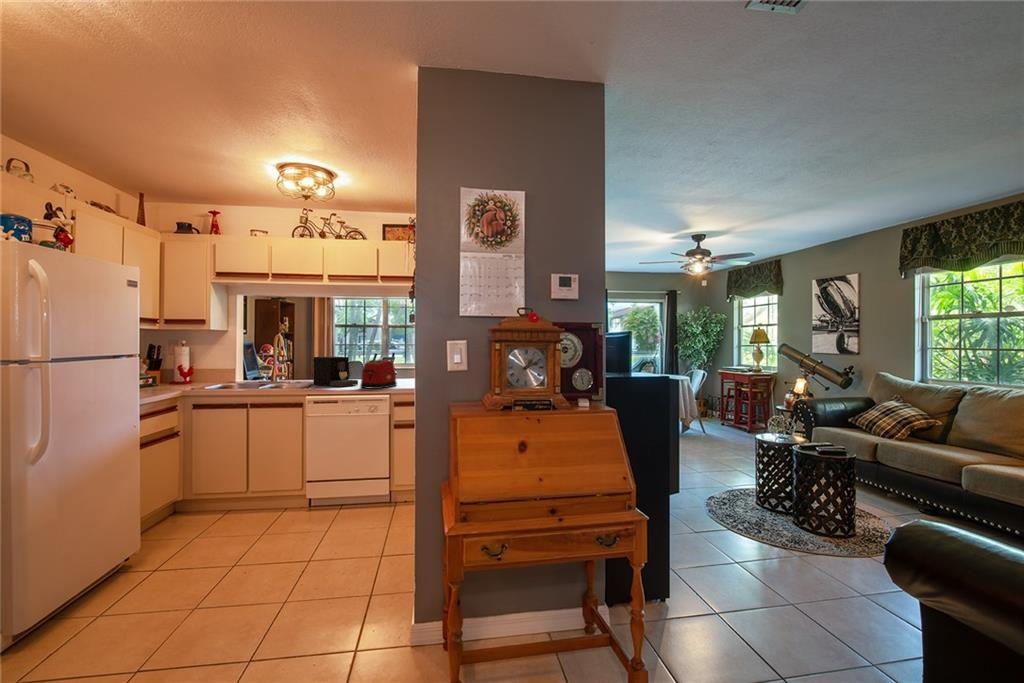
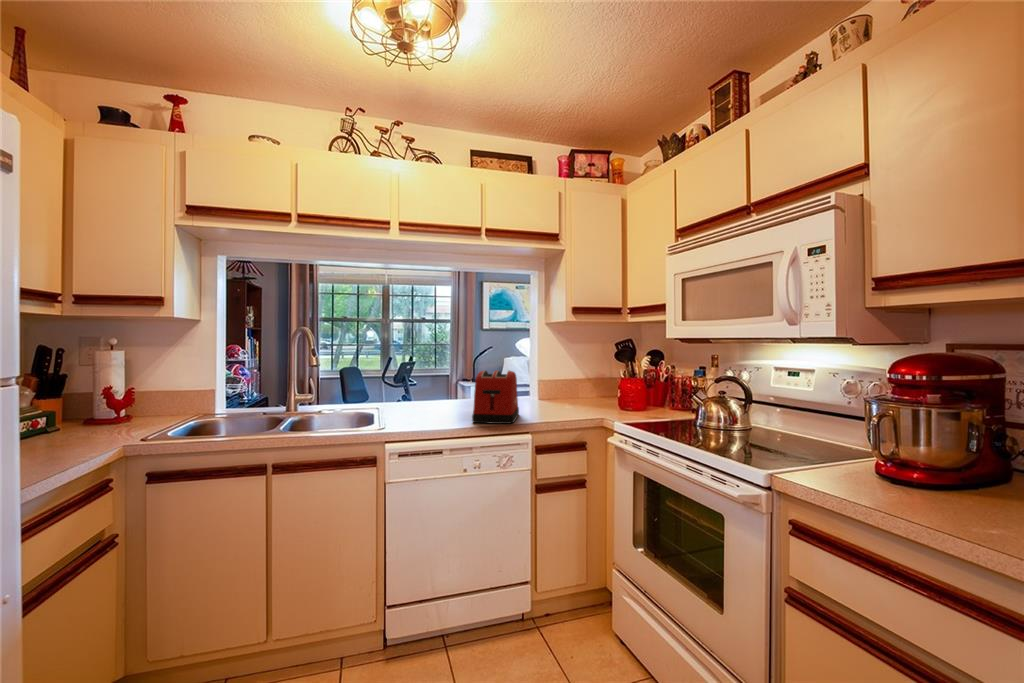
coffee maker: present [313,356,358,386] -> none [370,365,452,420]

